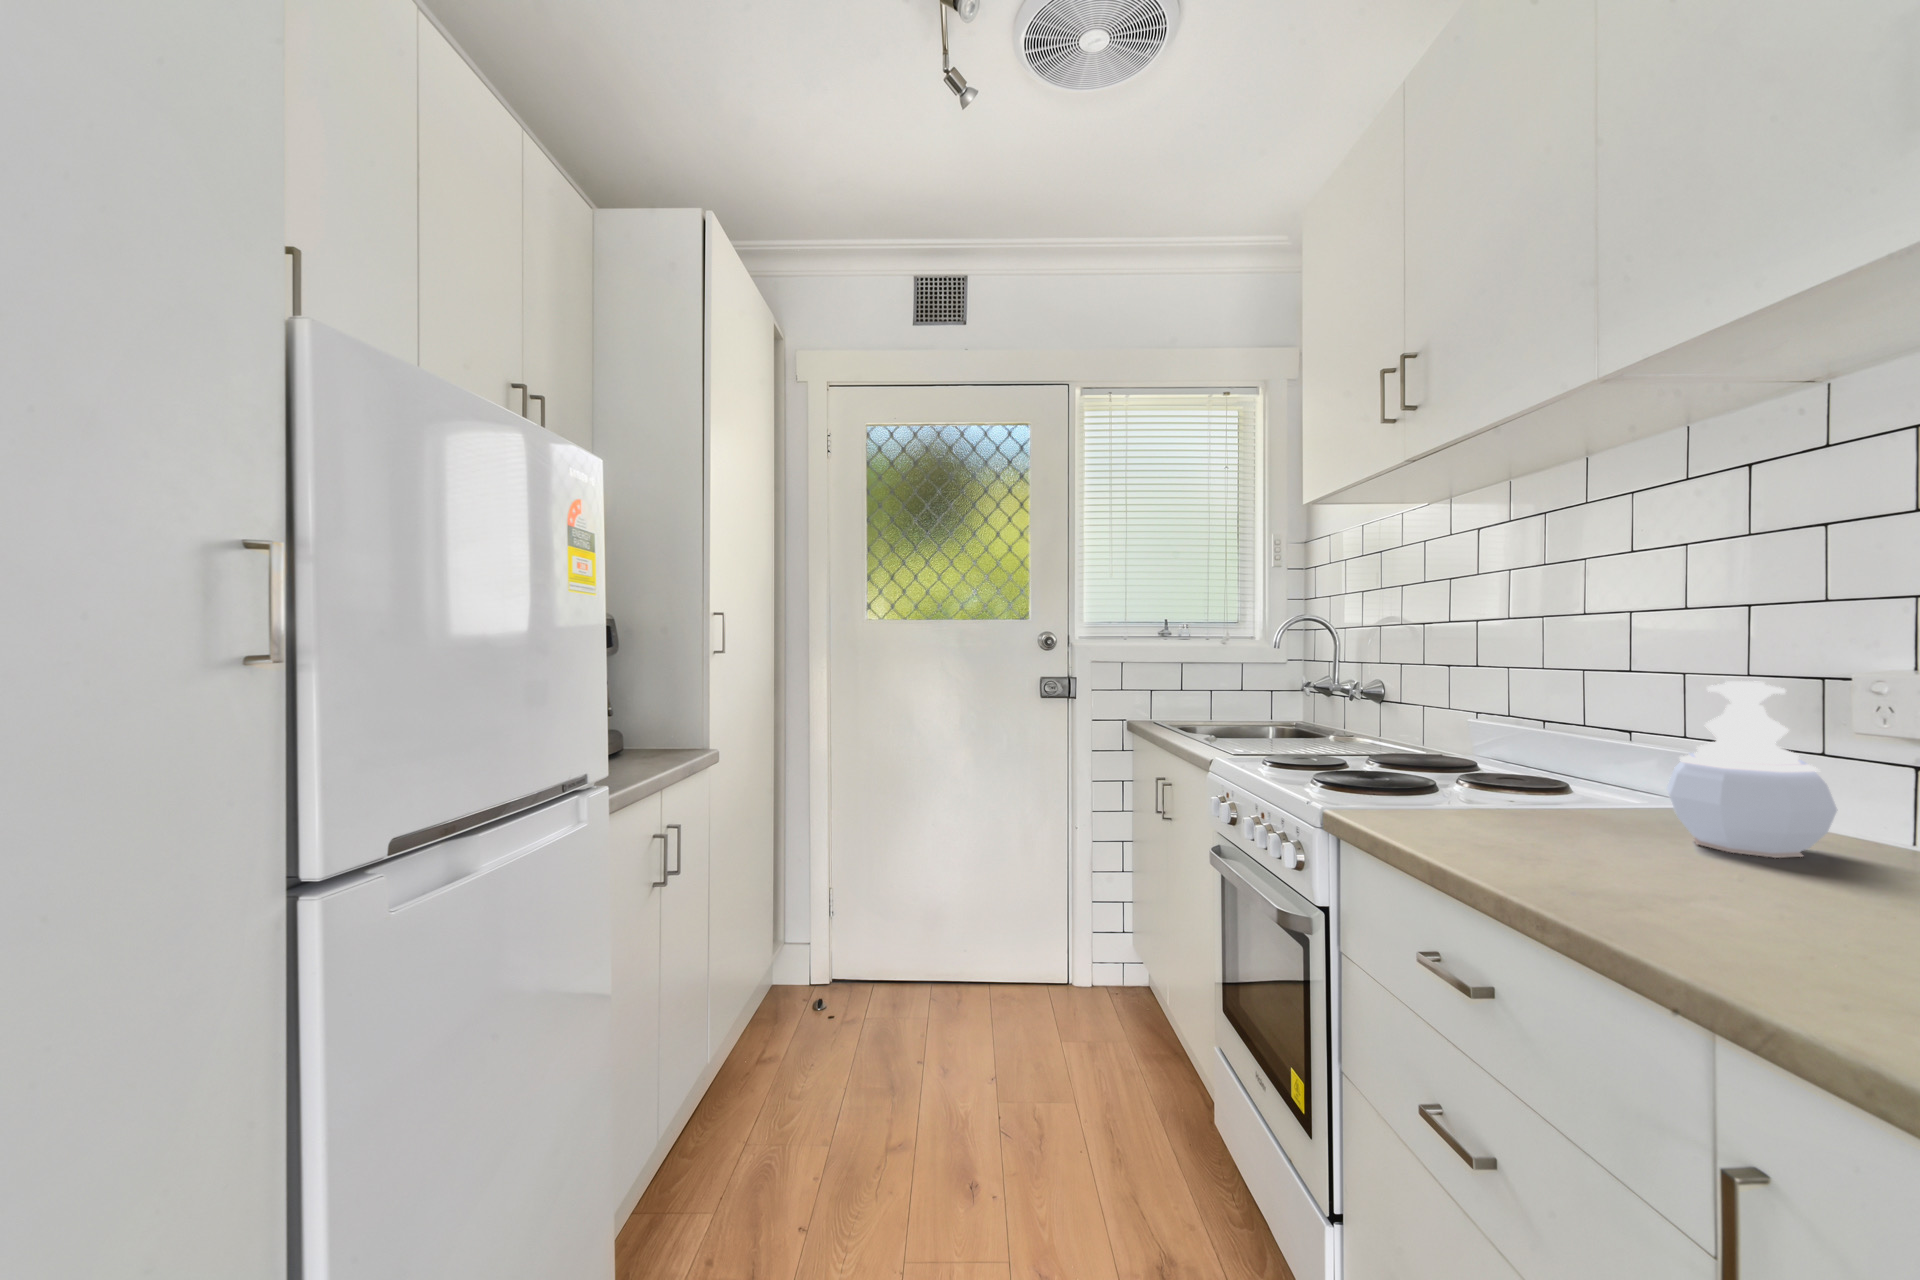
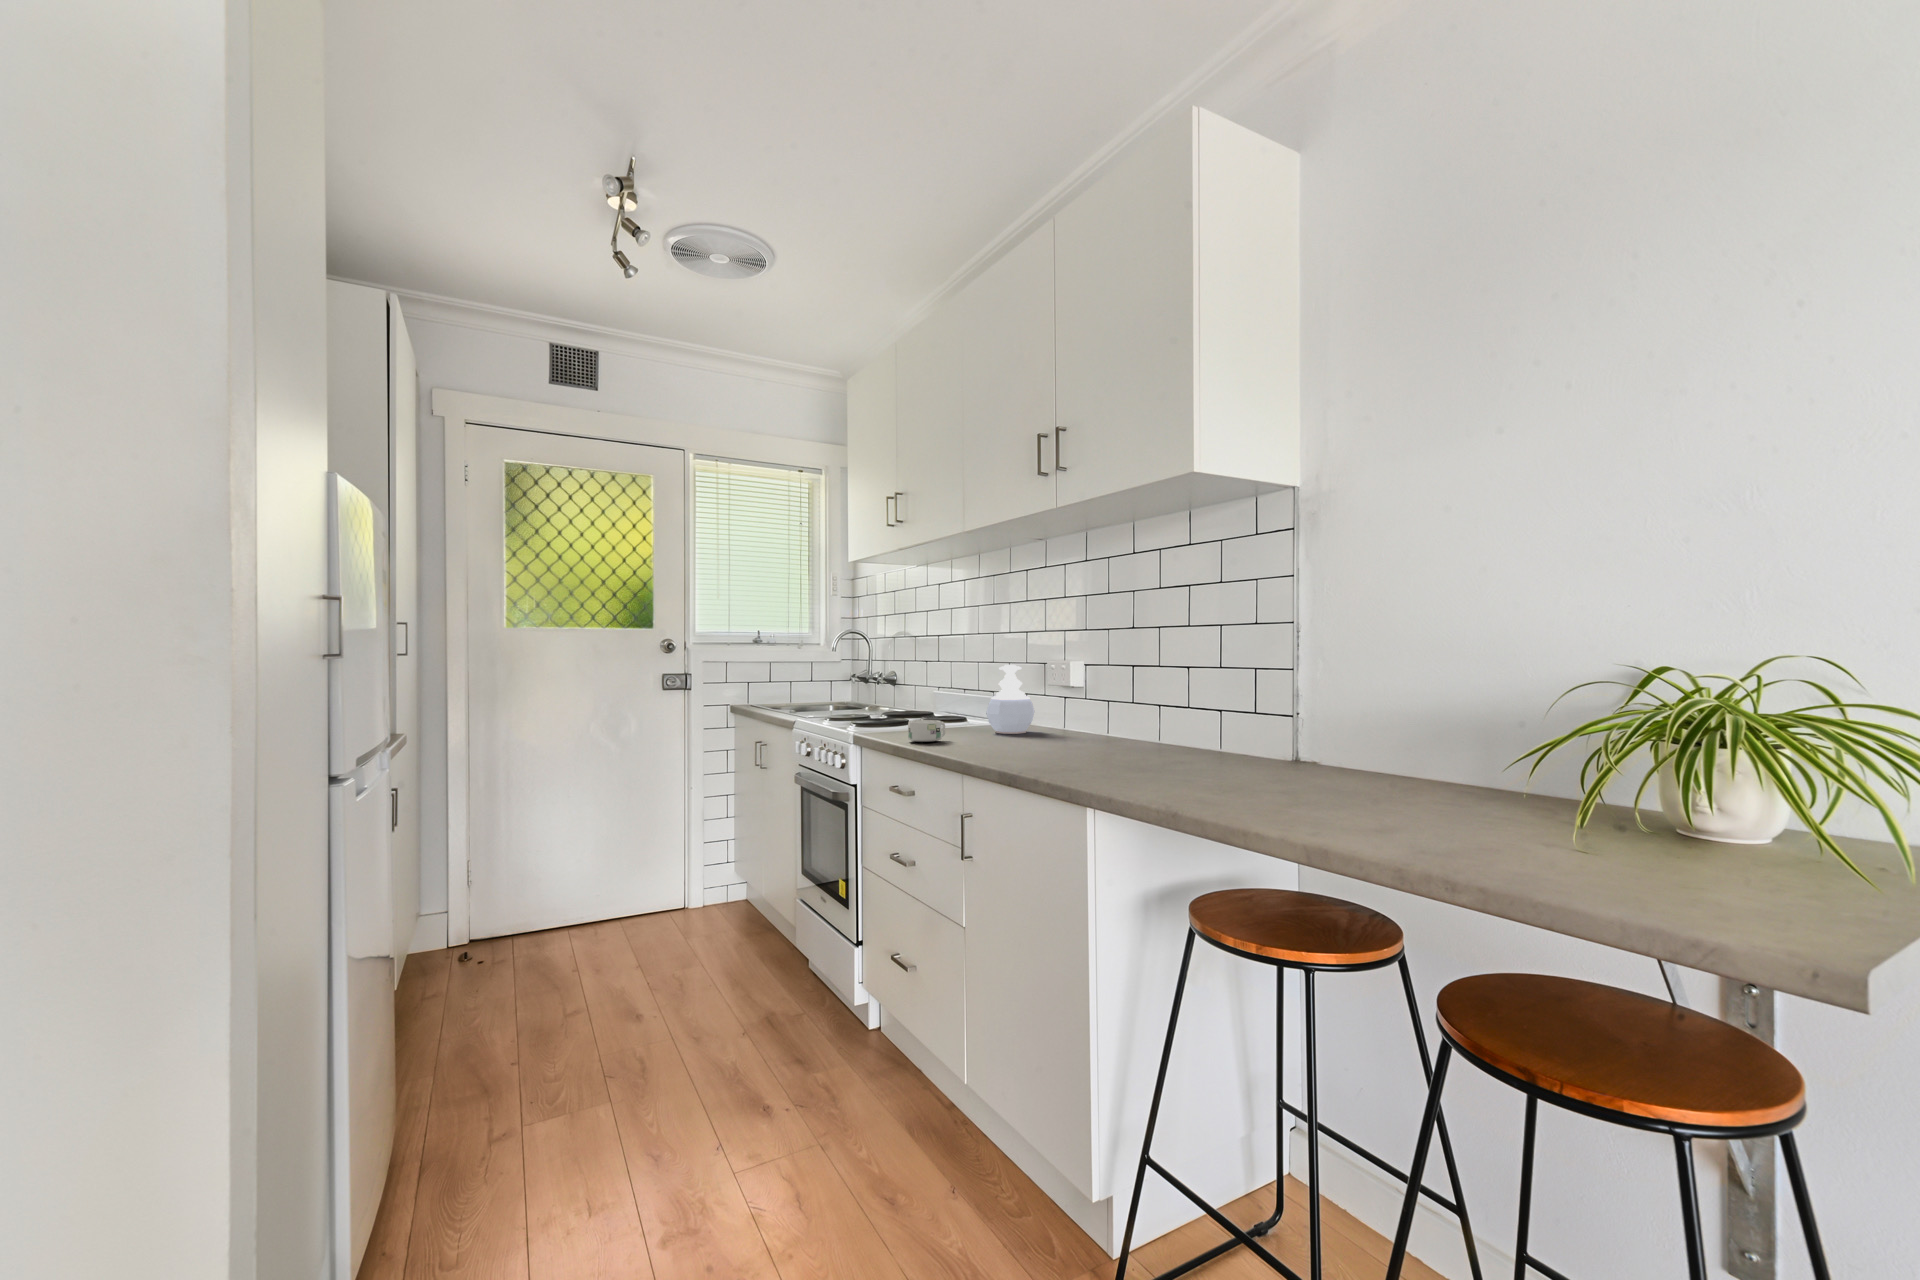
mug: none [1467,807,1573,869] -> present [908,720,945,742]

